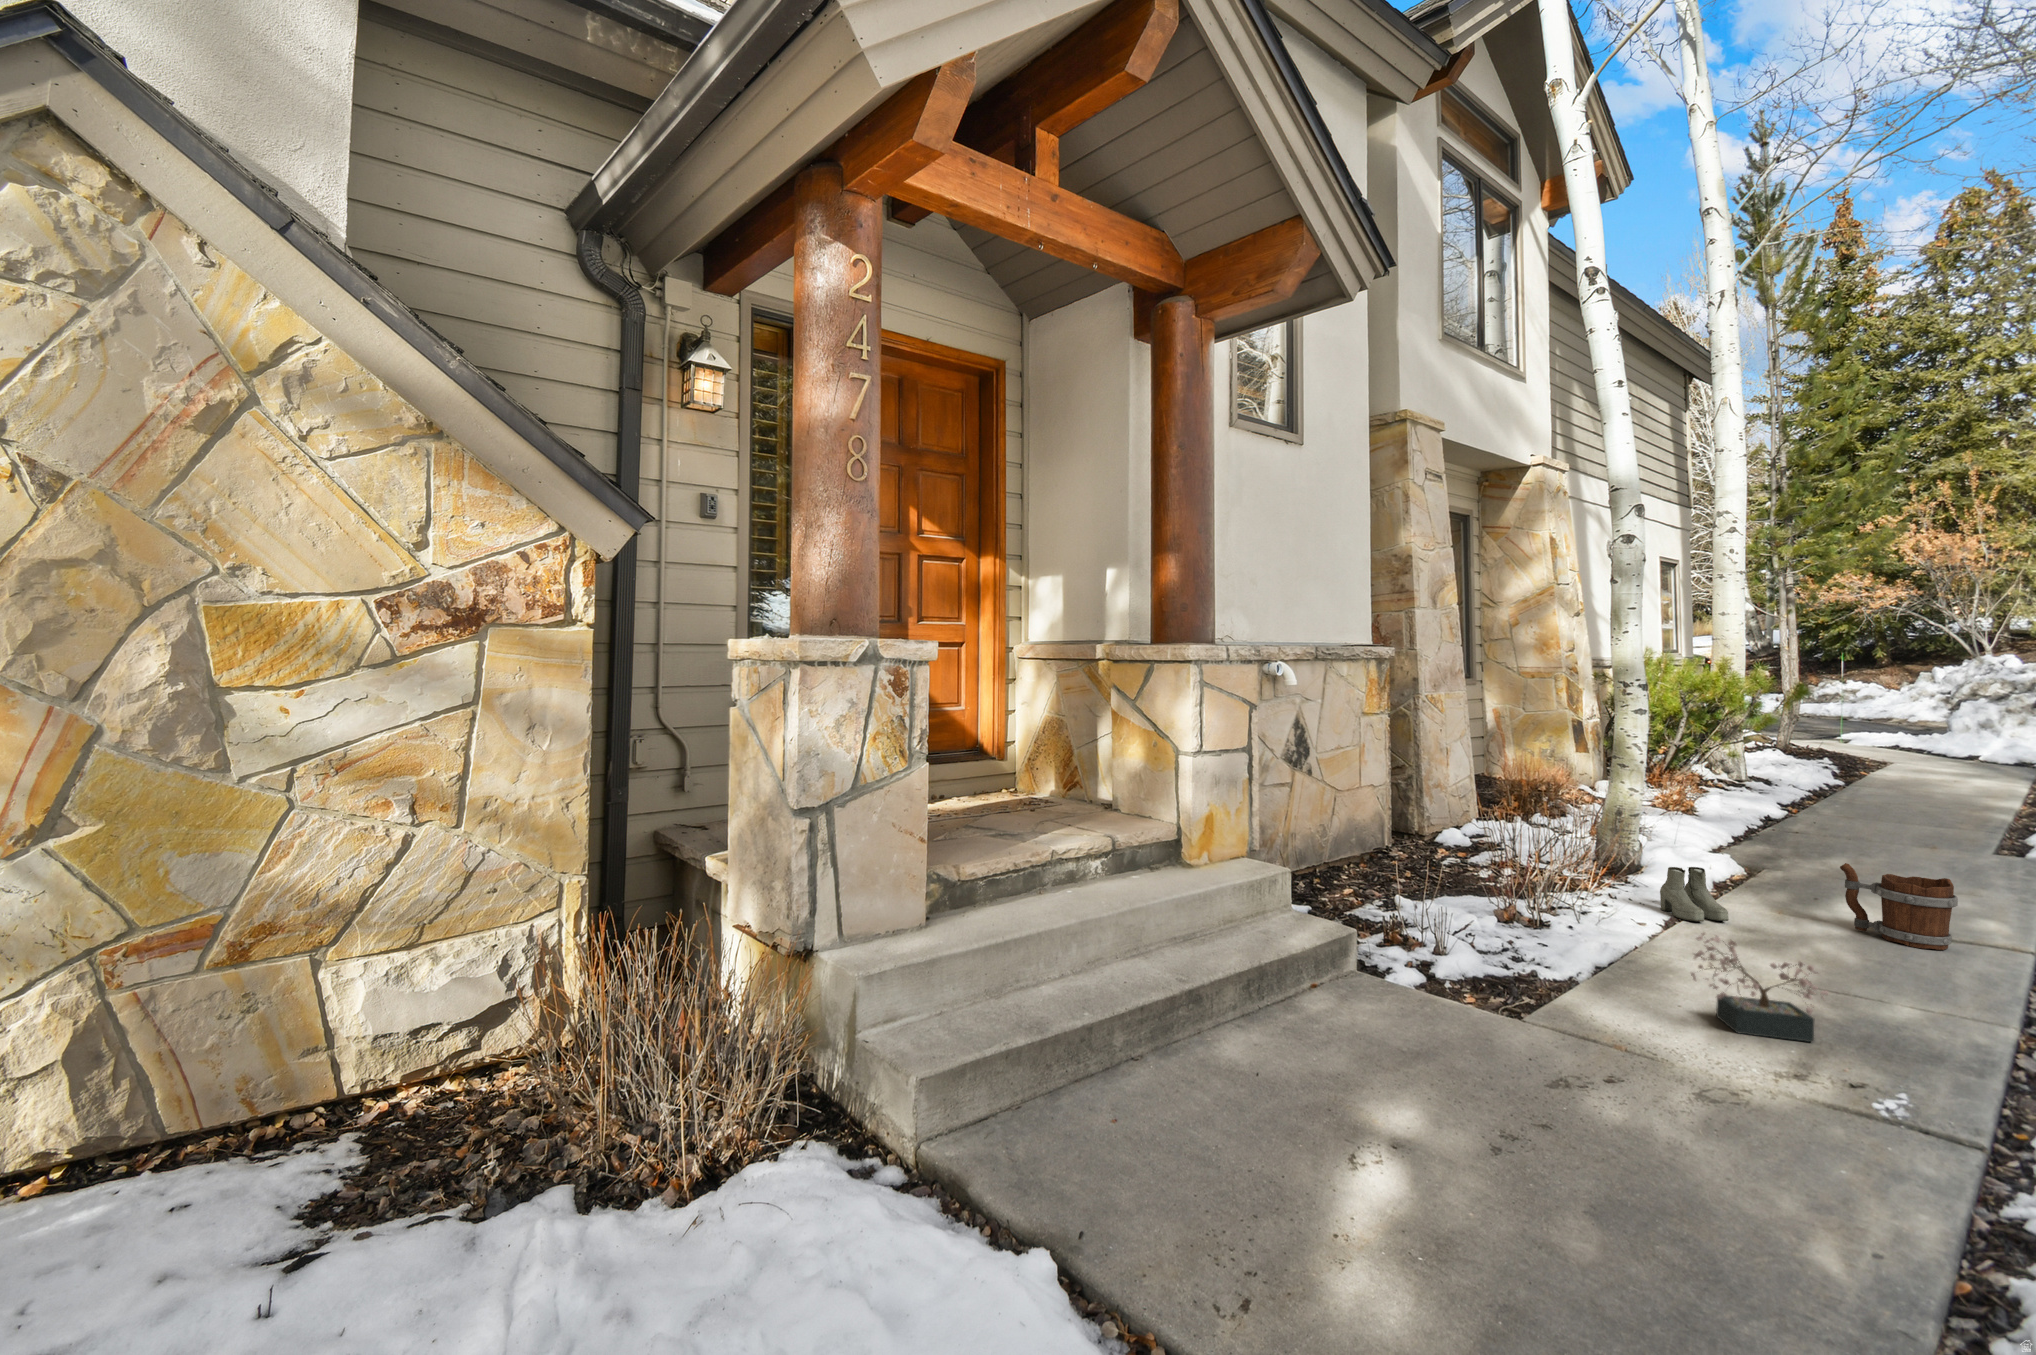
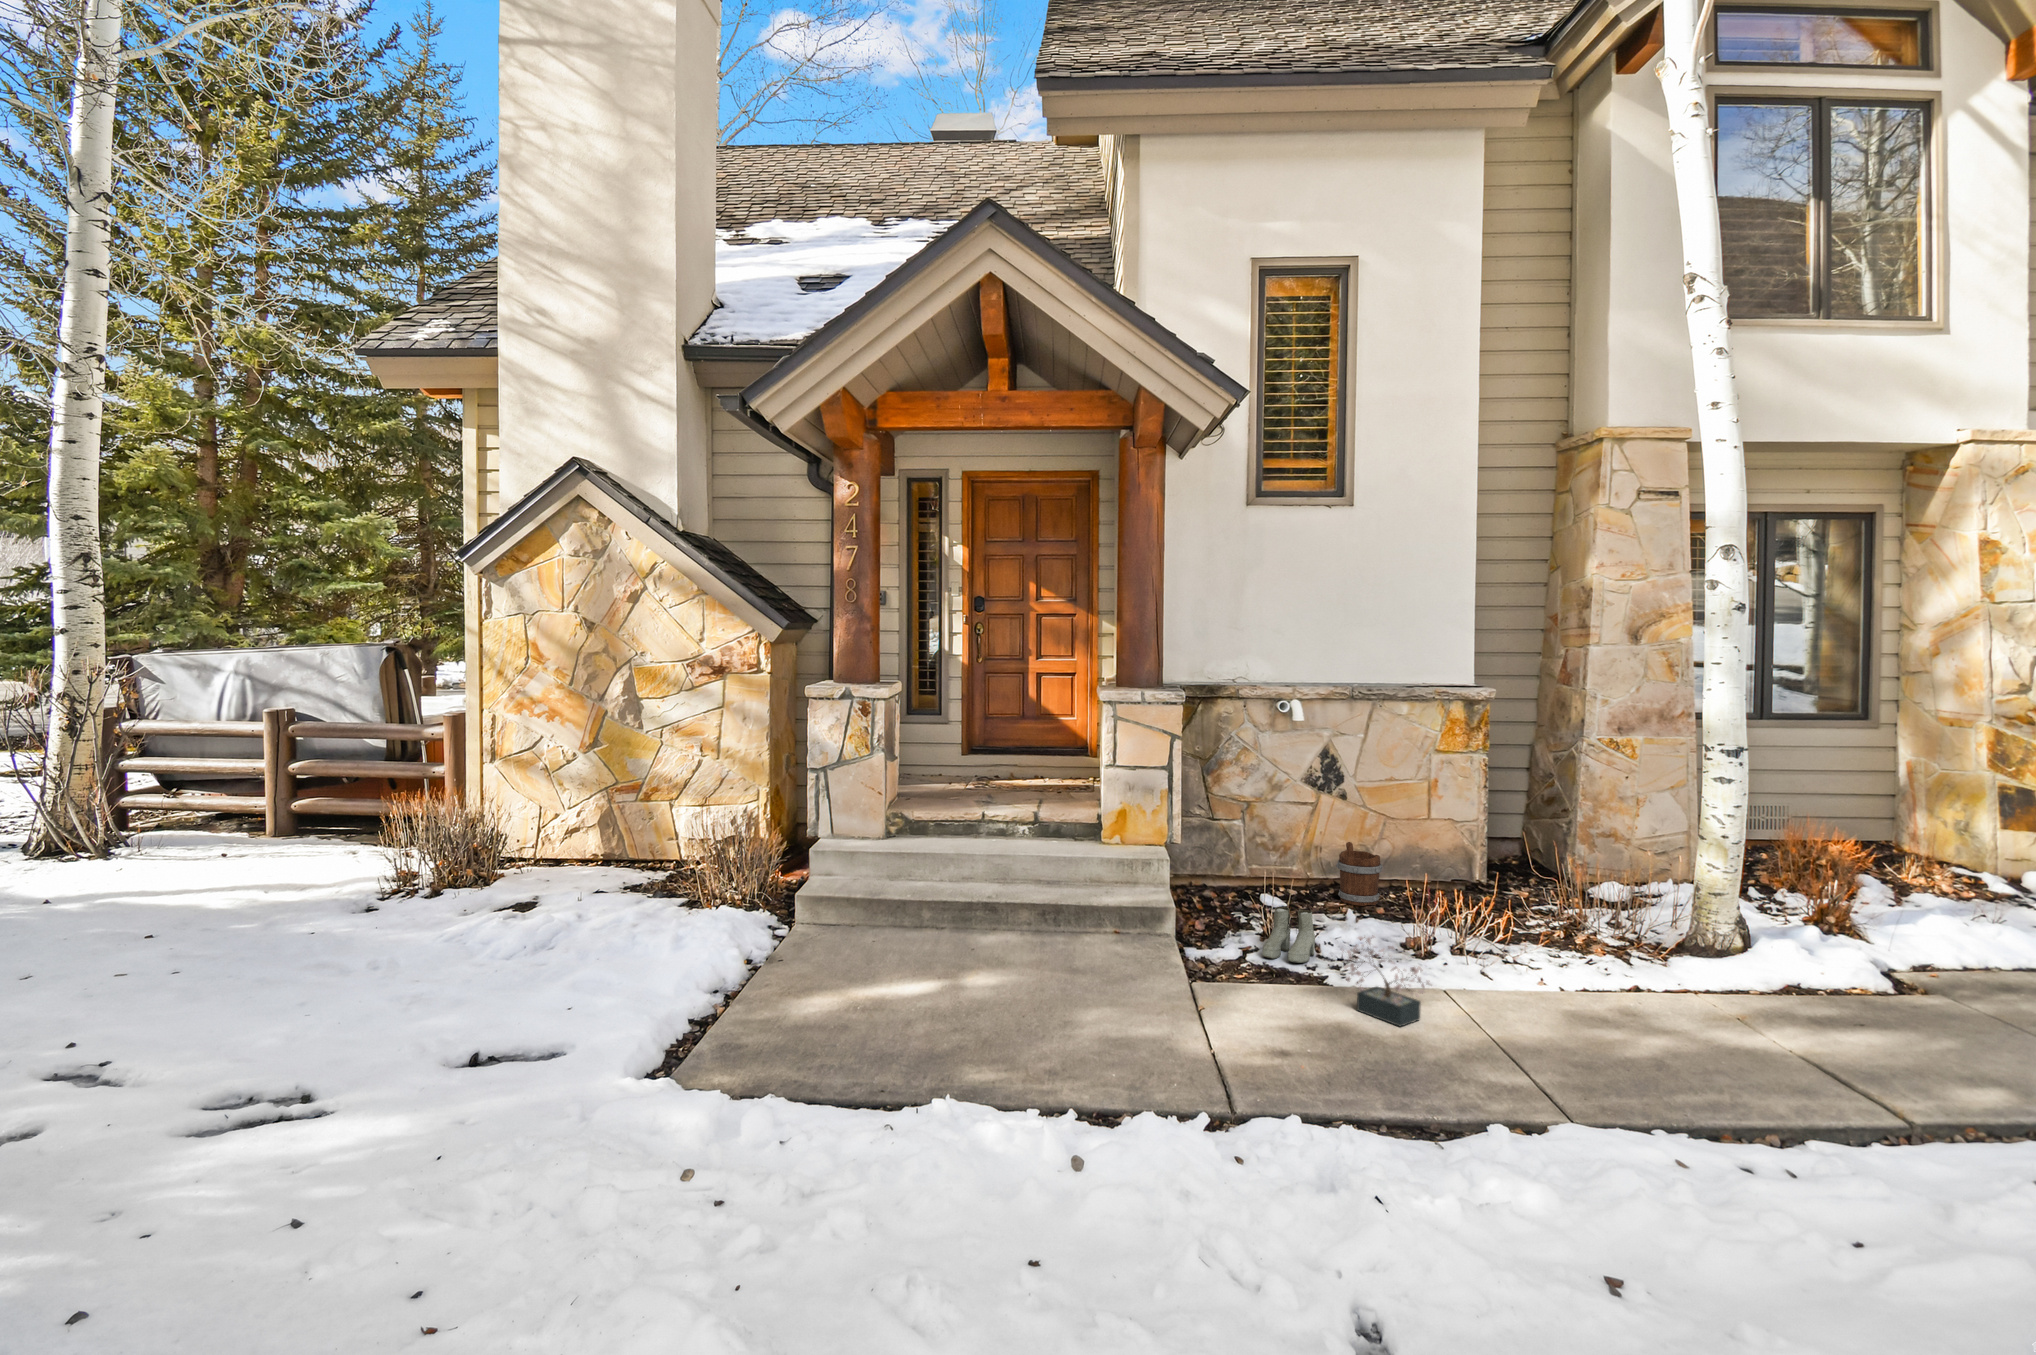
bucket: present [1840,863,1958,950] -> present [1336,842,1383,906]
boots: present [1660,867,1729,922] -> present [1262,907,1315,963]

